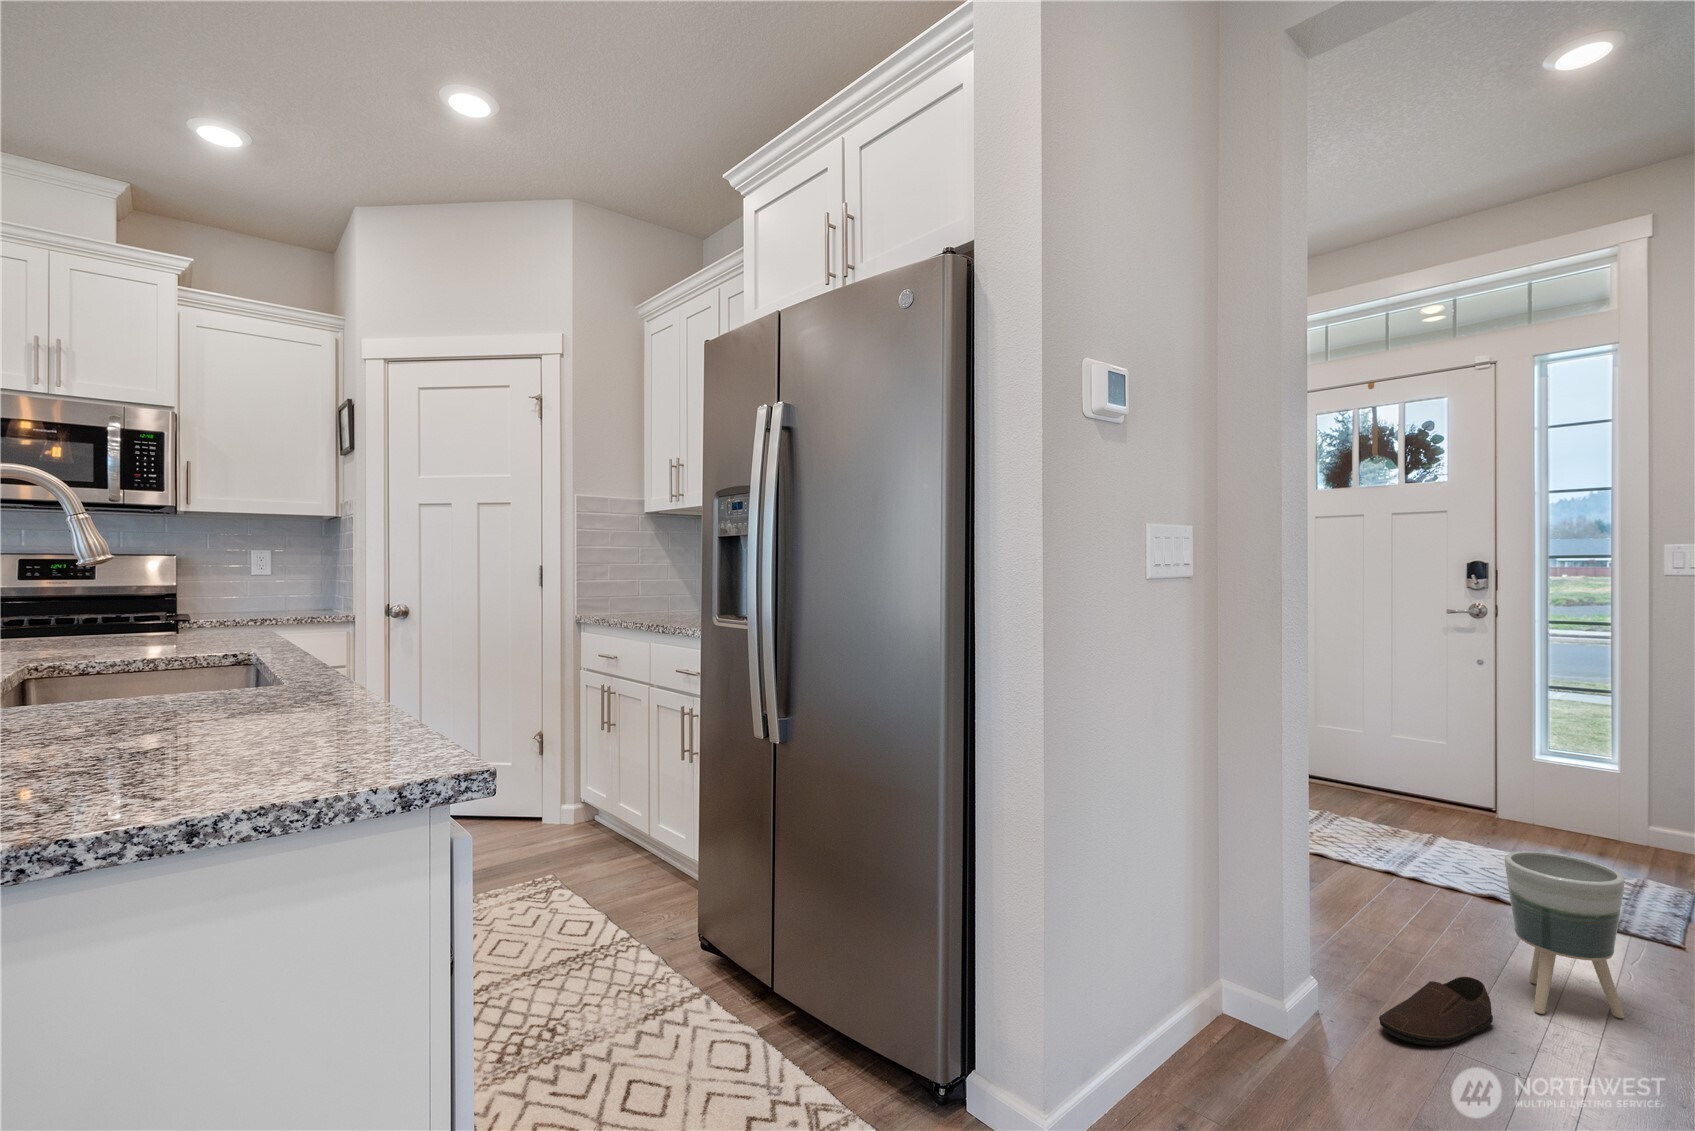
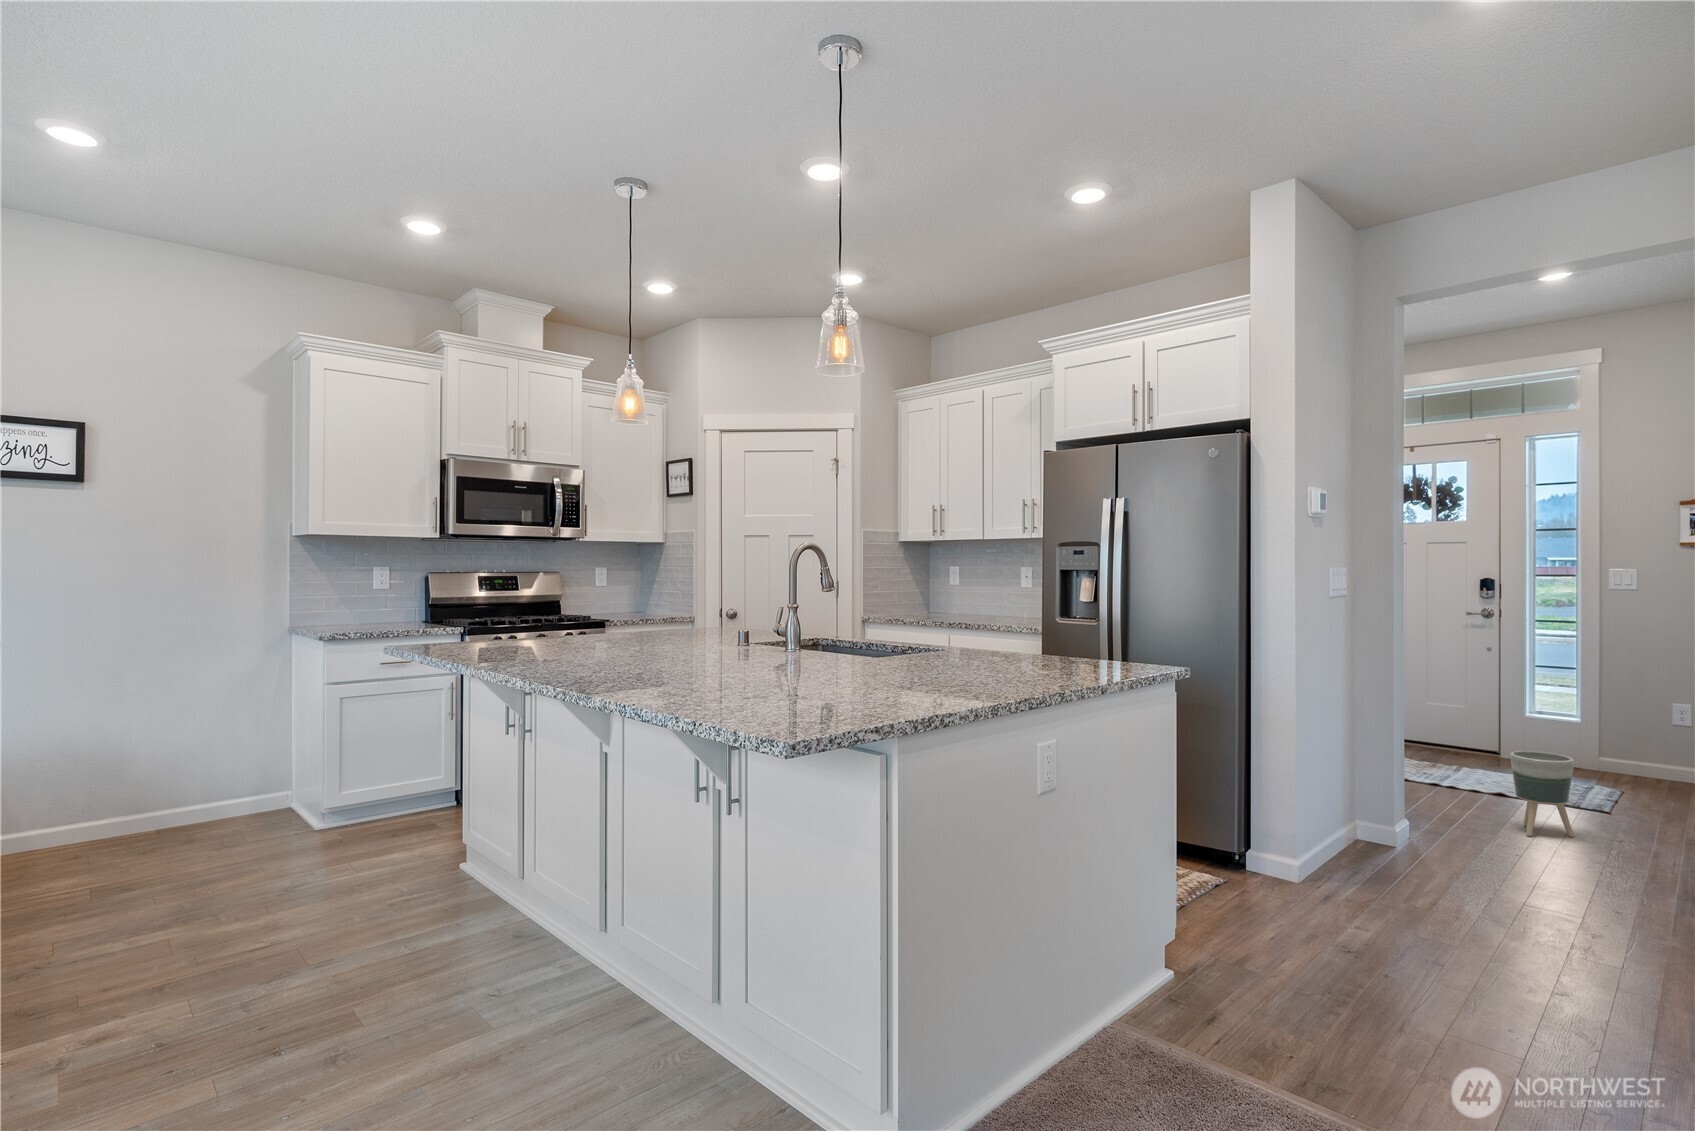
shoe: present [1379,977,1493,1046] -> none [1445,816,1505,847]

